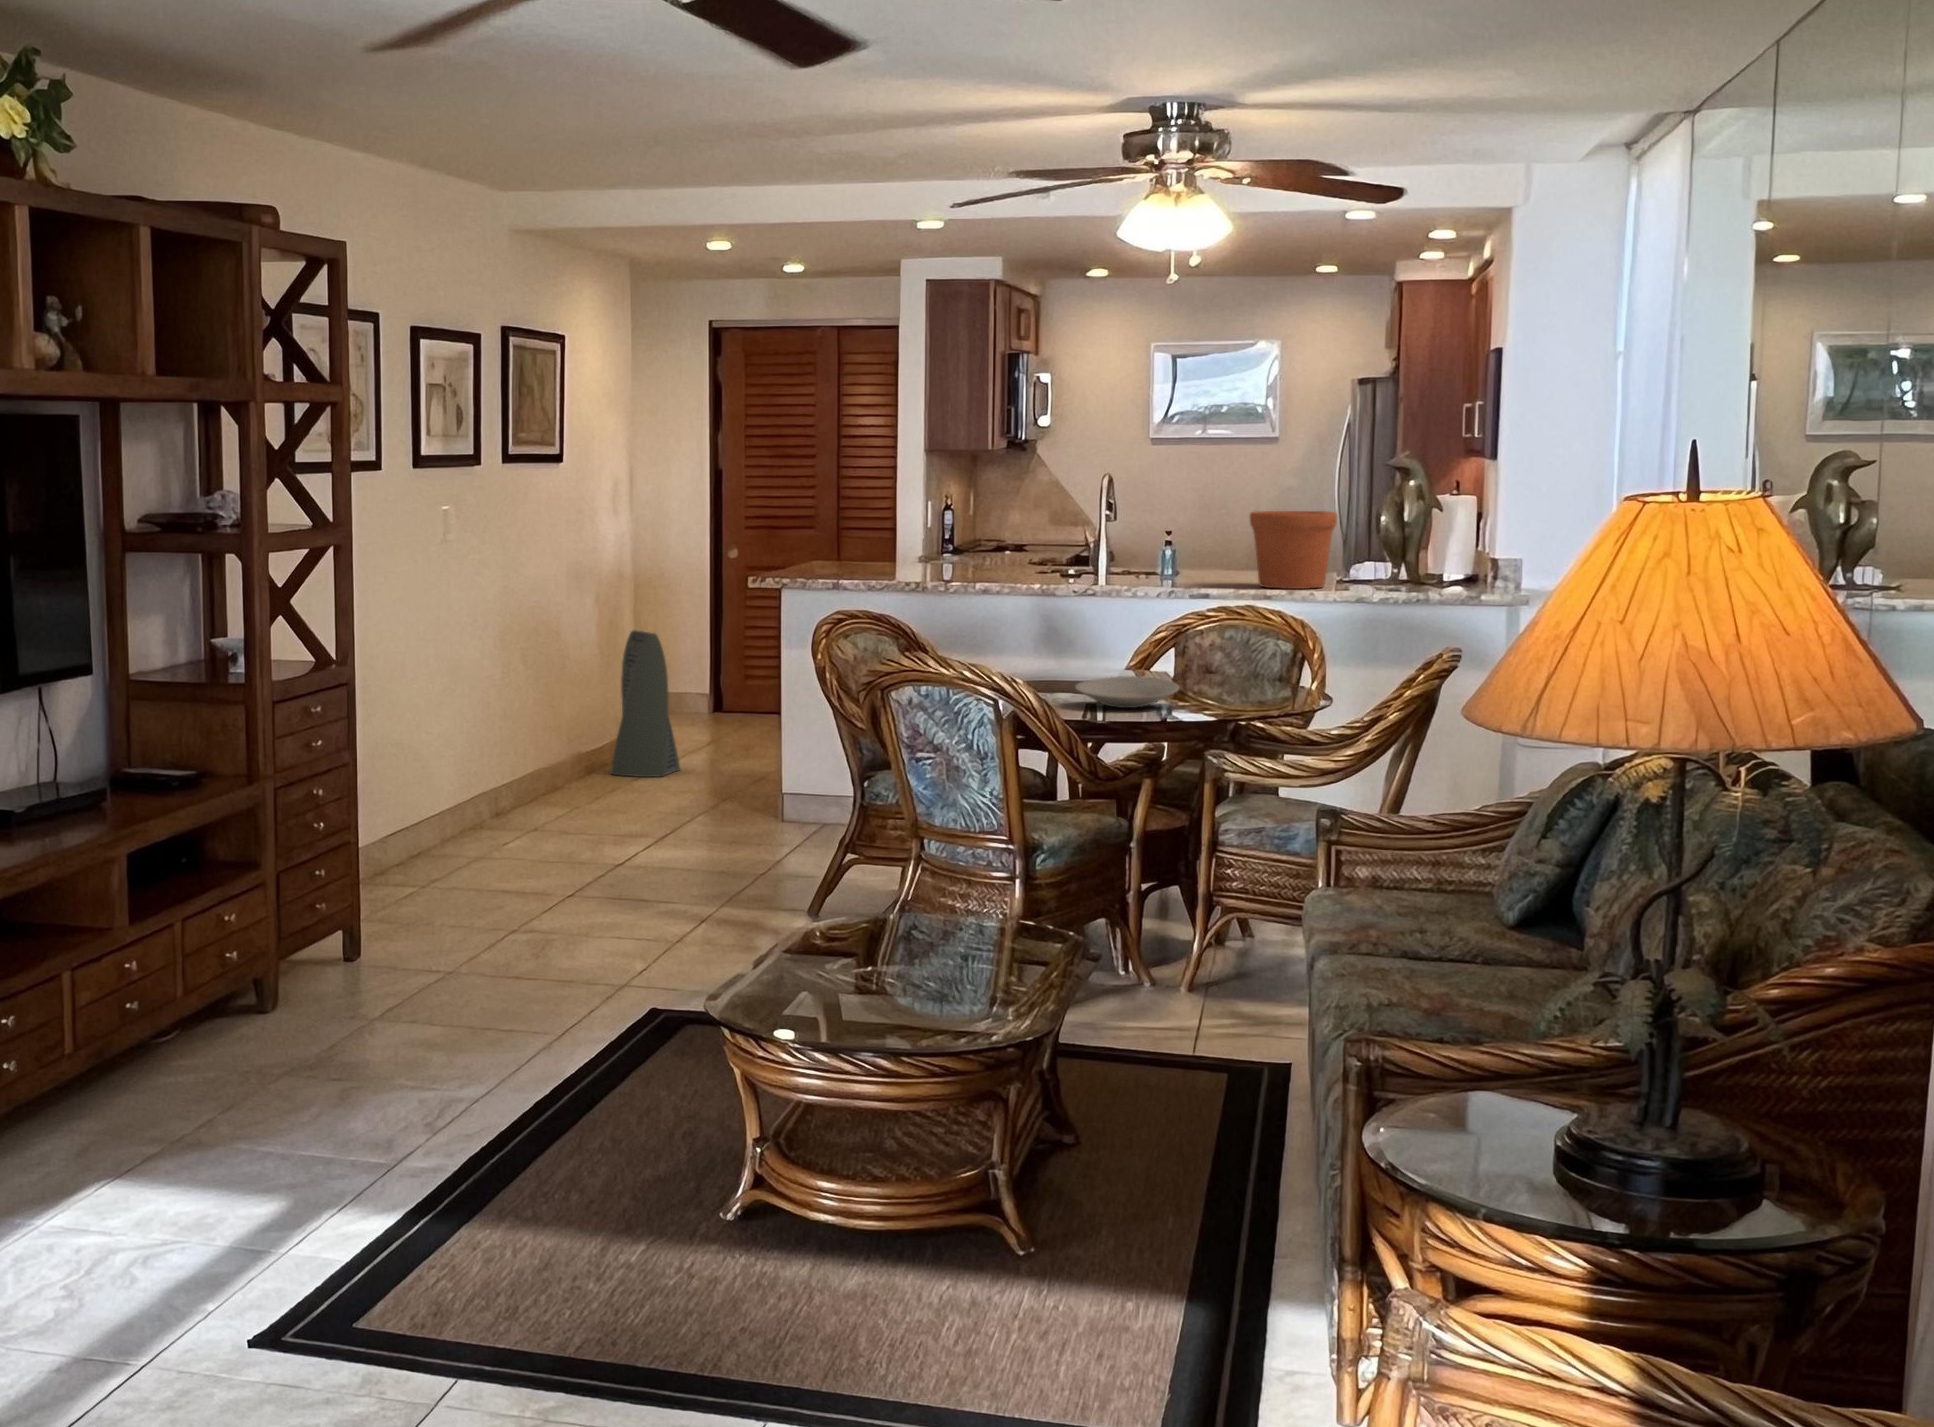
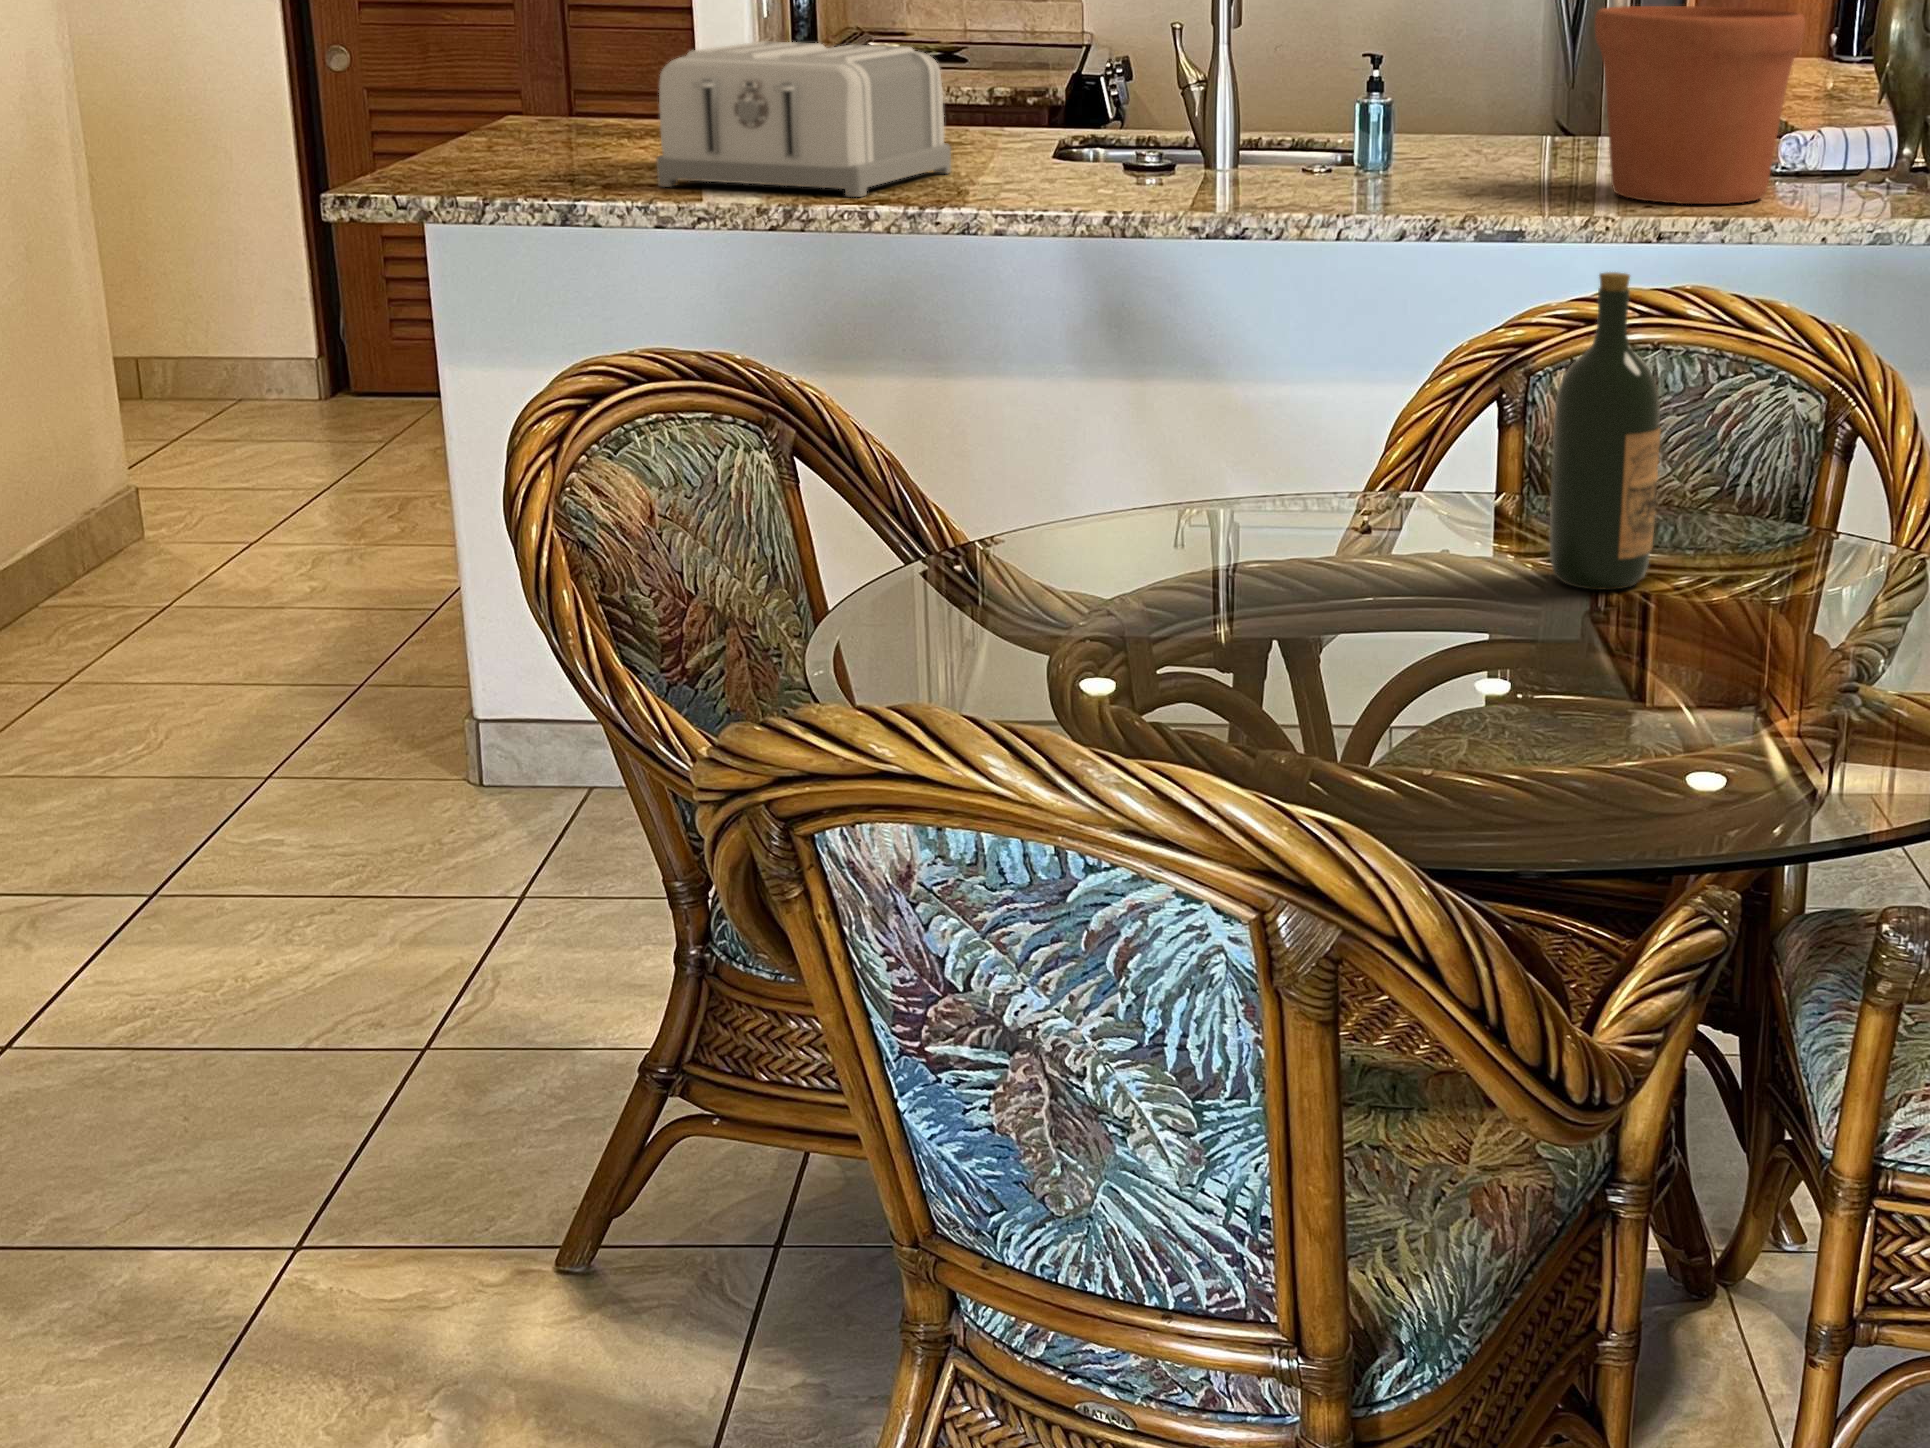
toaster: none [873,529,990,585] -> present [656,41,951,197]
wine bottle: none [1162,589,1199,698] -> present [1550,272,1661,590]
air purifier: present [611,630,680,777] -> none [66,265,237,605]
bowl: present [1076,676,1179,708] -> none [1349,549,1670,675]

